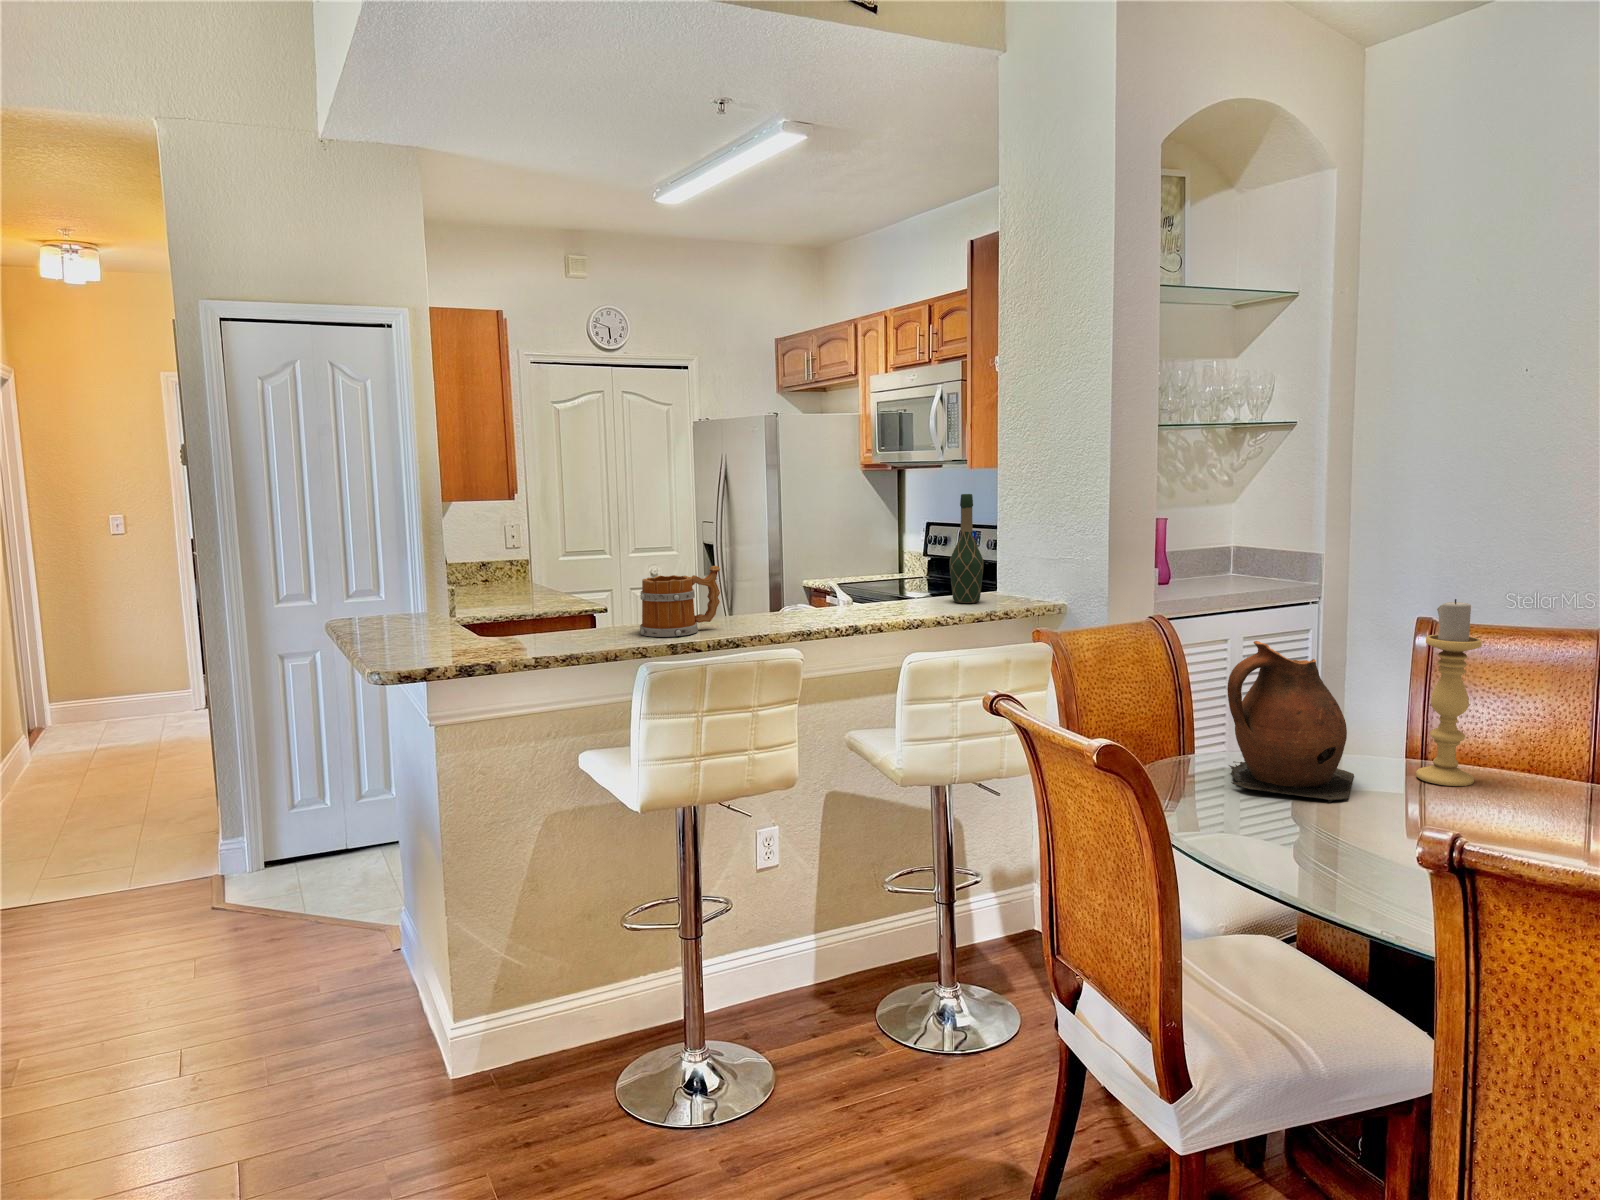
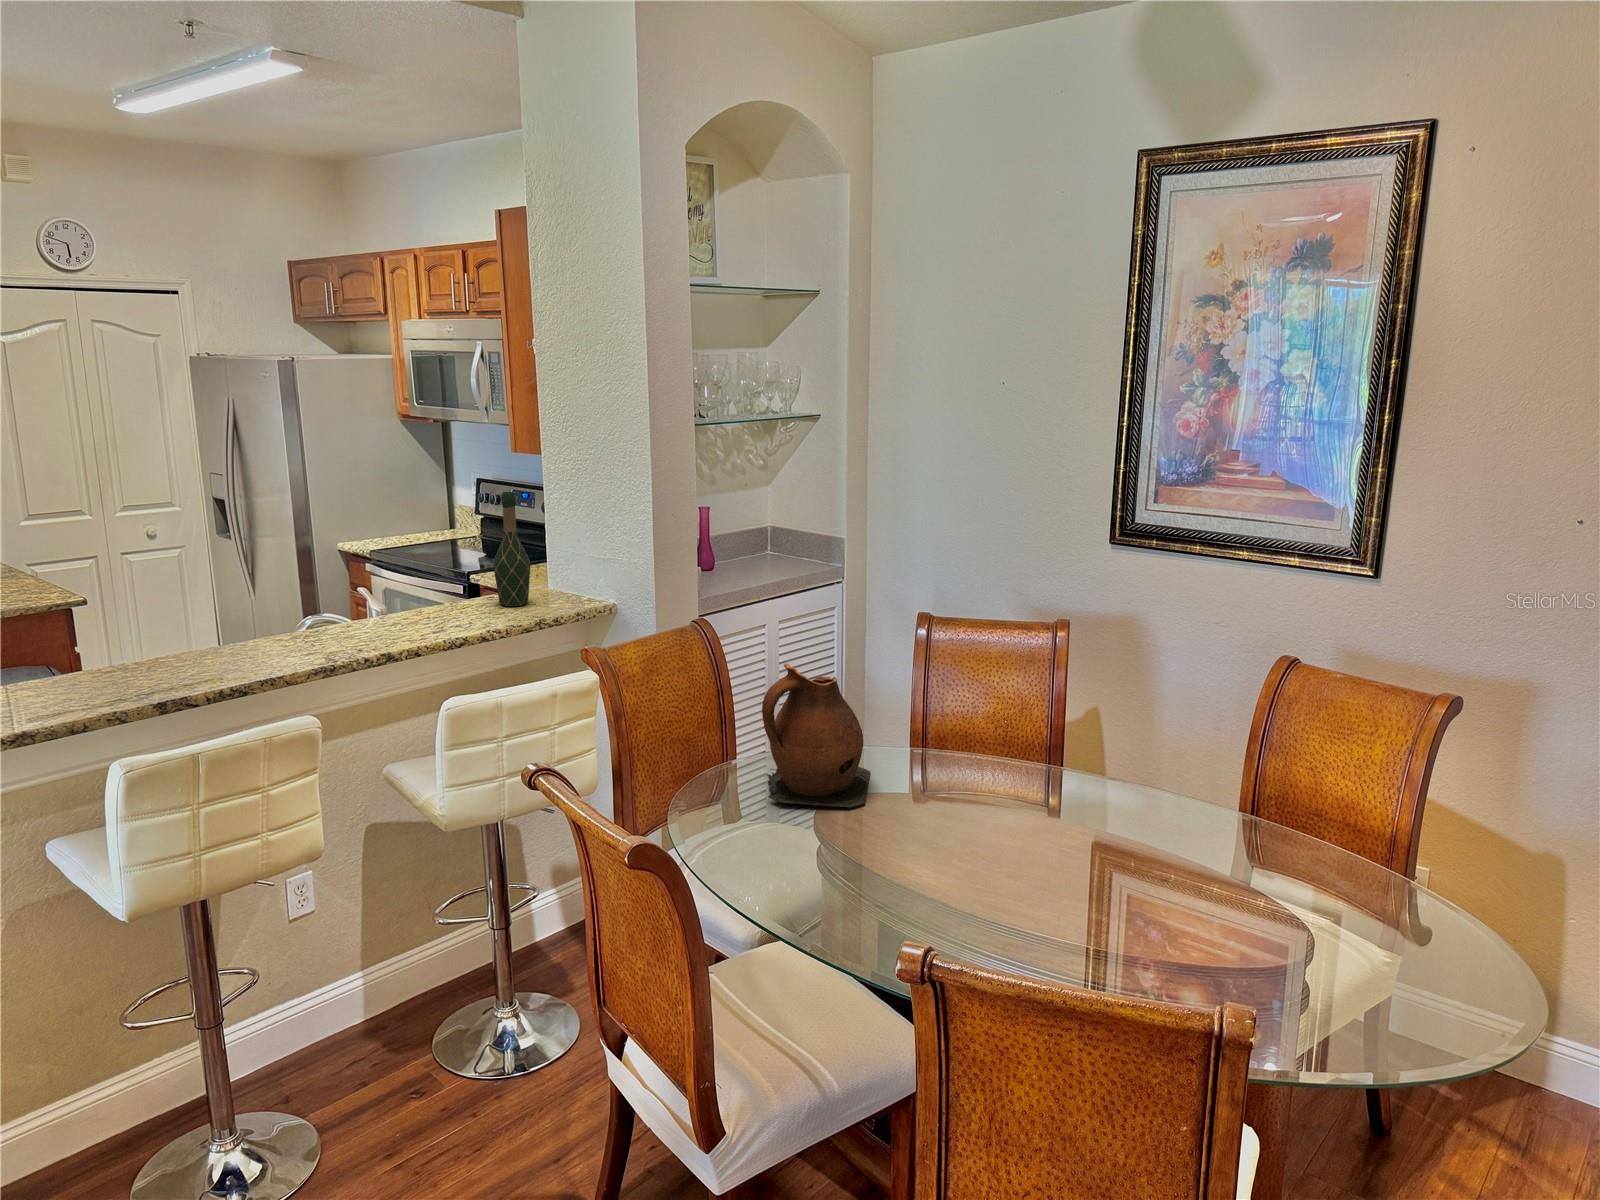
mug: present [640,566,720,637] -> none [109,599,218,692]
candle holder: present [1416,599,1482,786] -> none [919,616,967,778]

